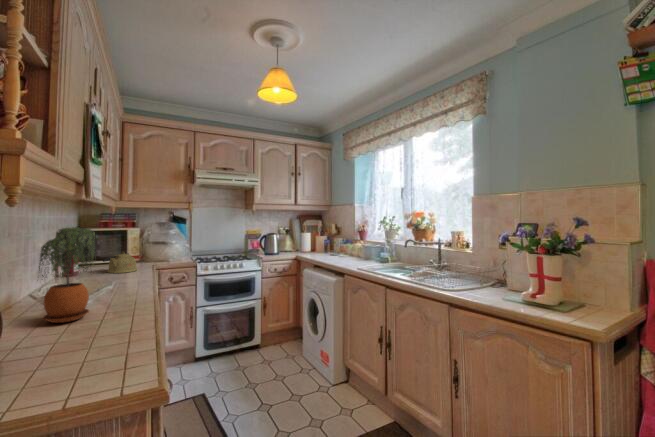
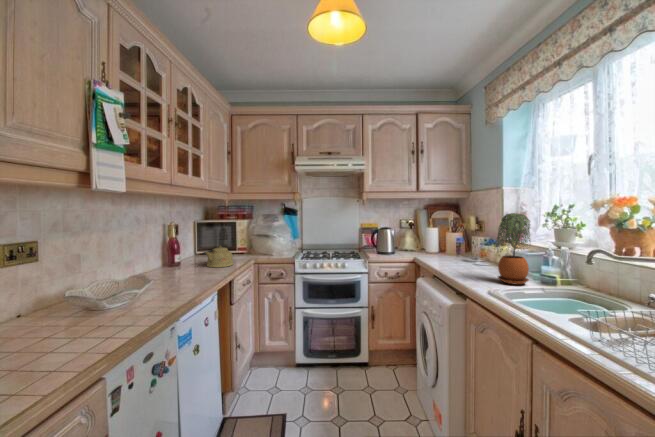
potted plant: present [39,227,95,323] -> present [497,213,530,284]

